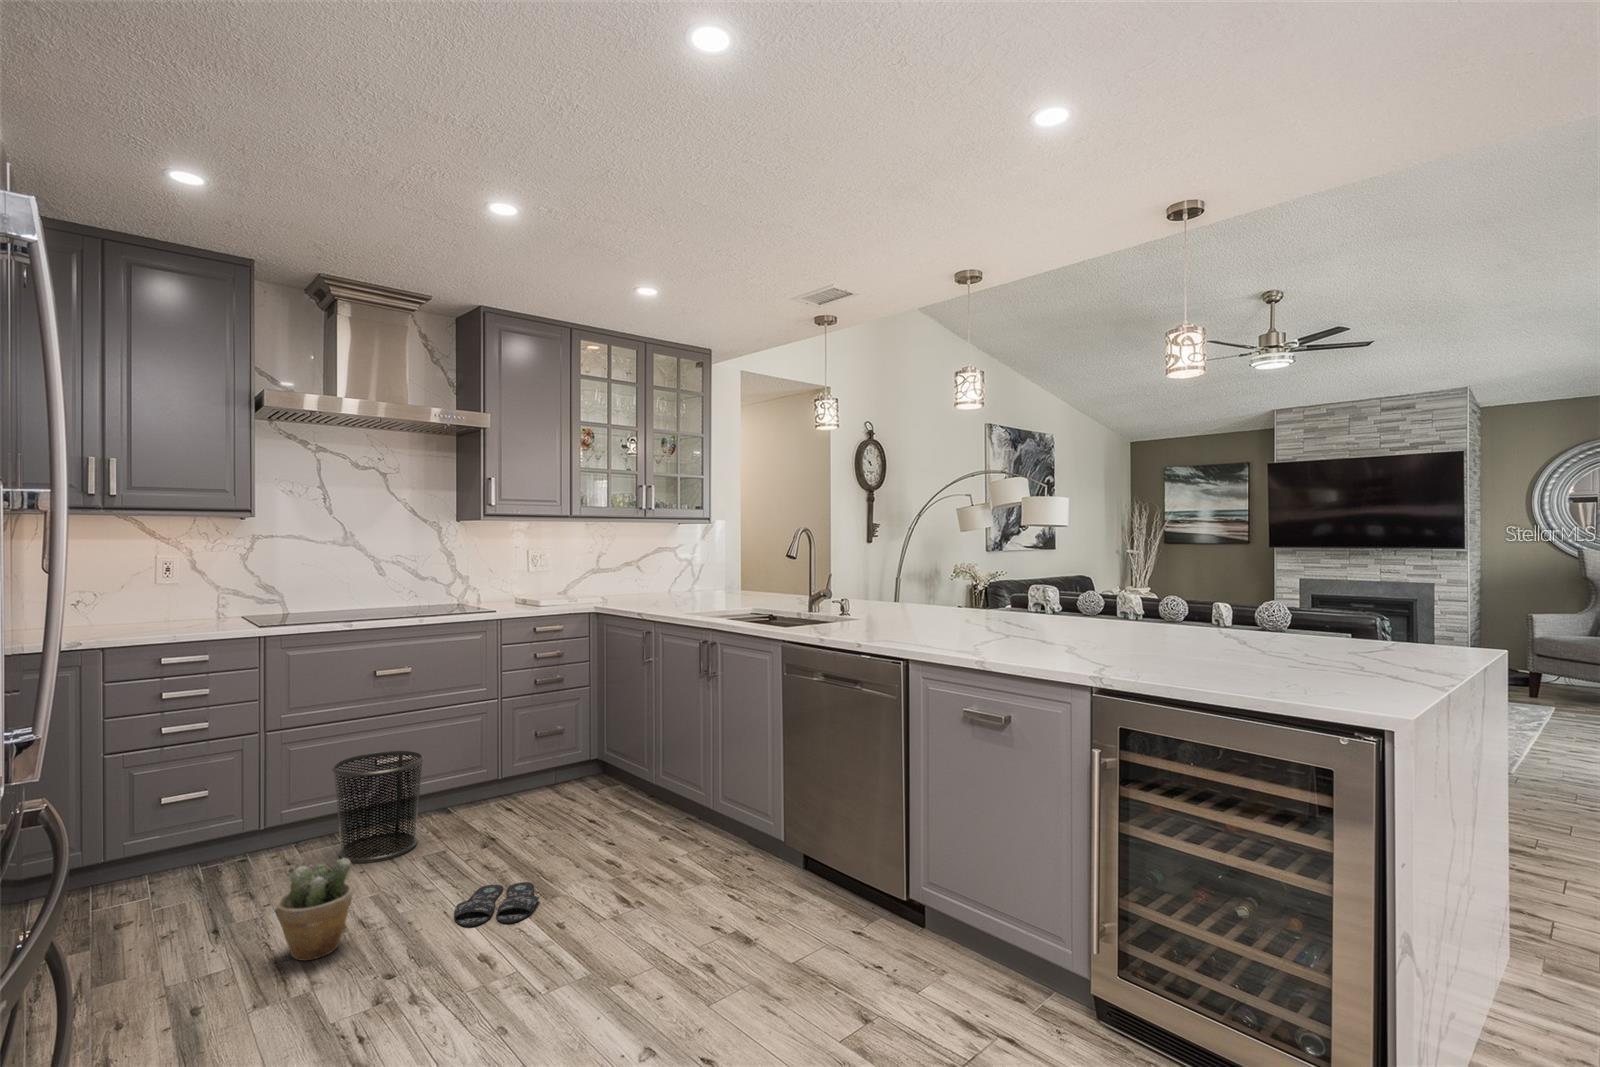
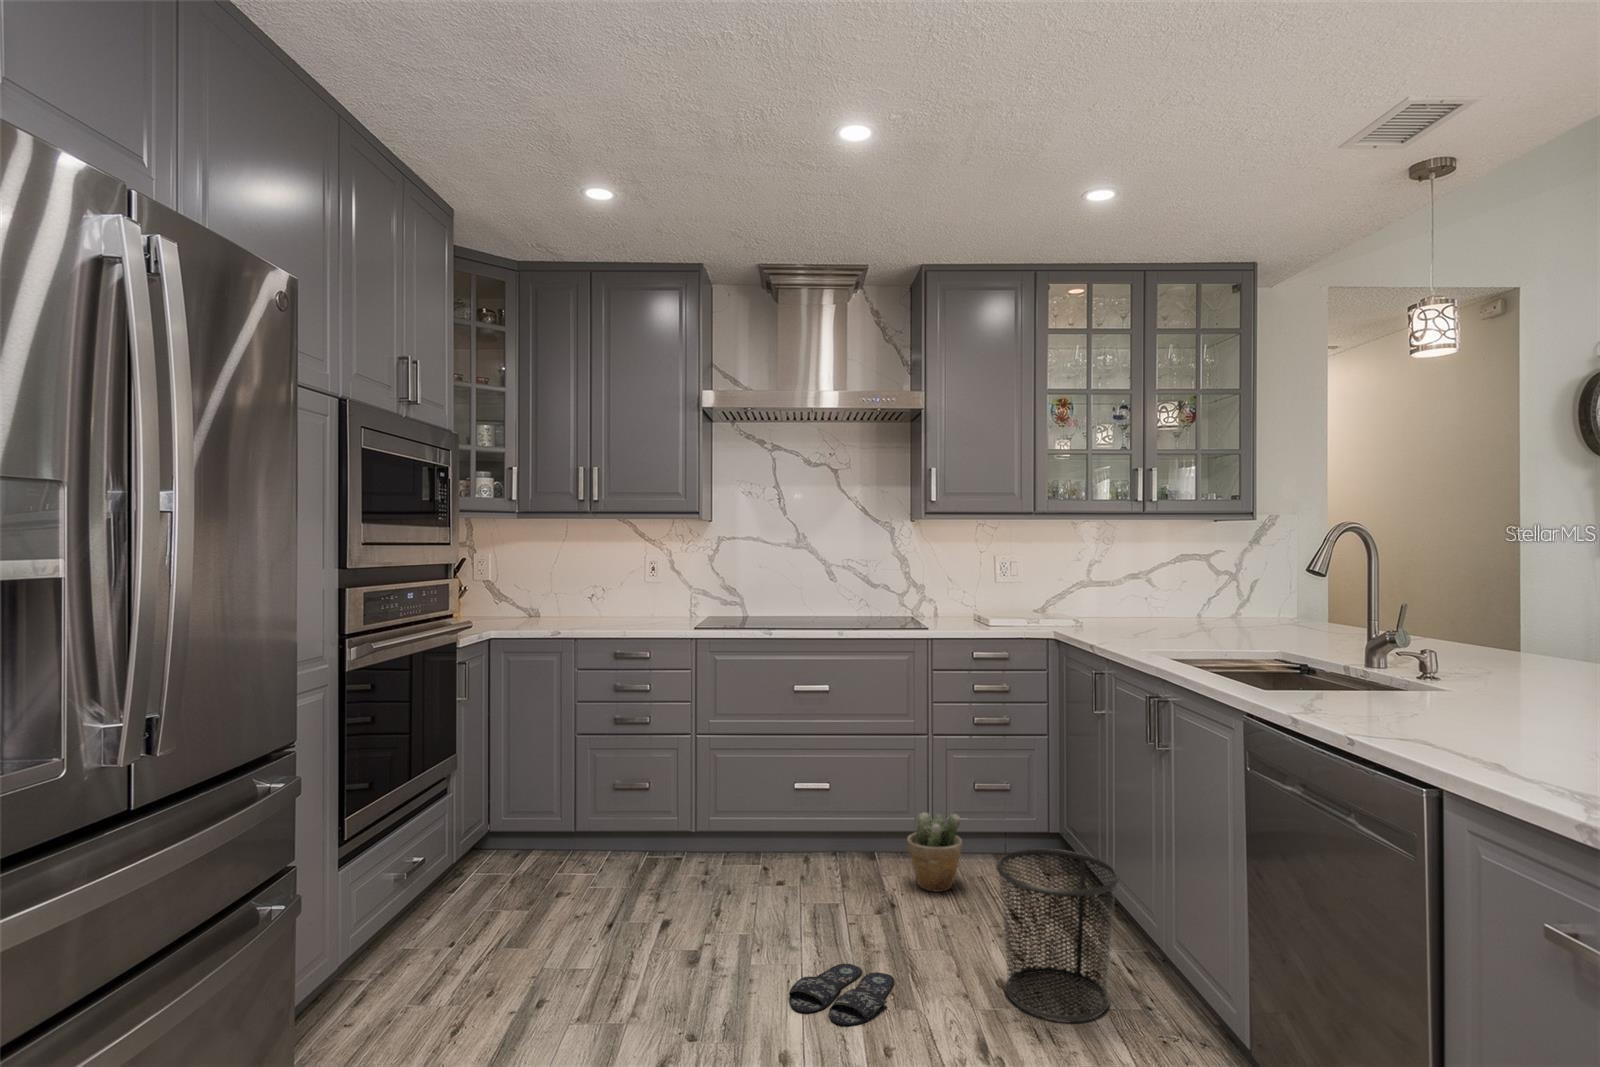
waste bin: present [332,751,424,862] -> present [996,849,1119,1021]
potted plant: present [276,858,353,961] -> present [907,813,962,892]

